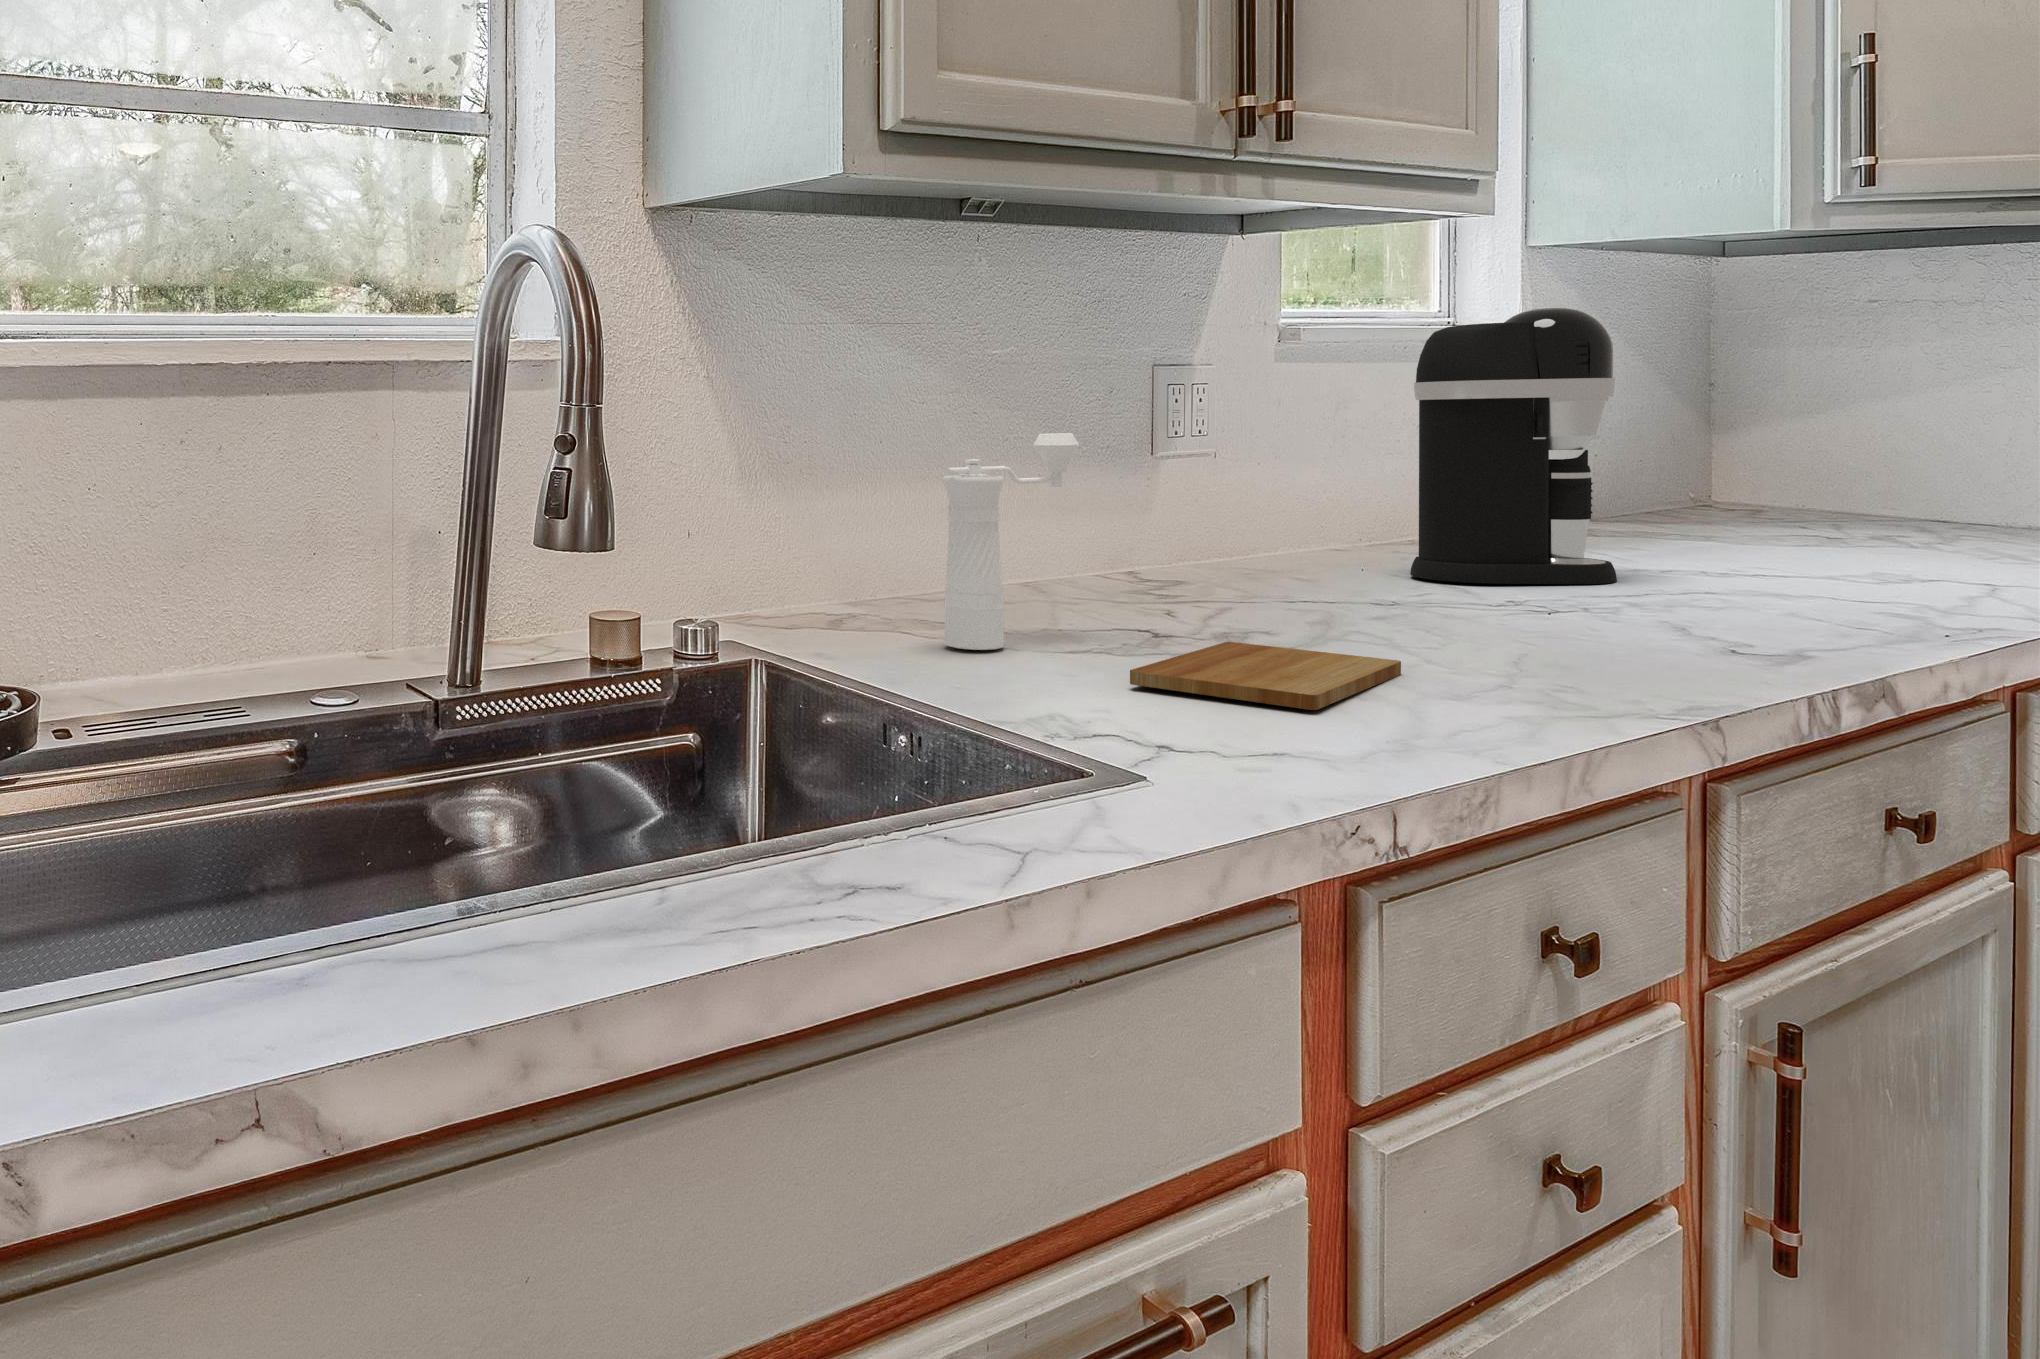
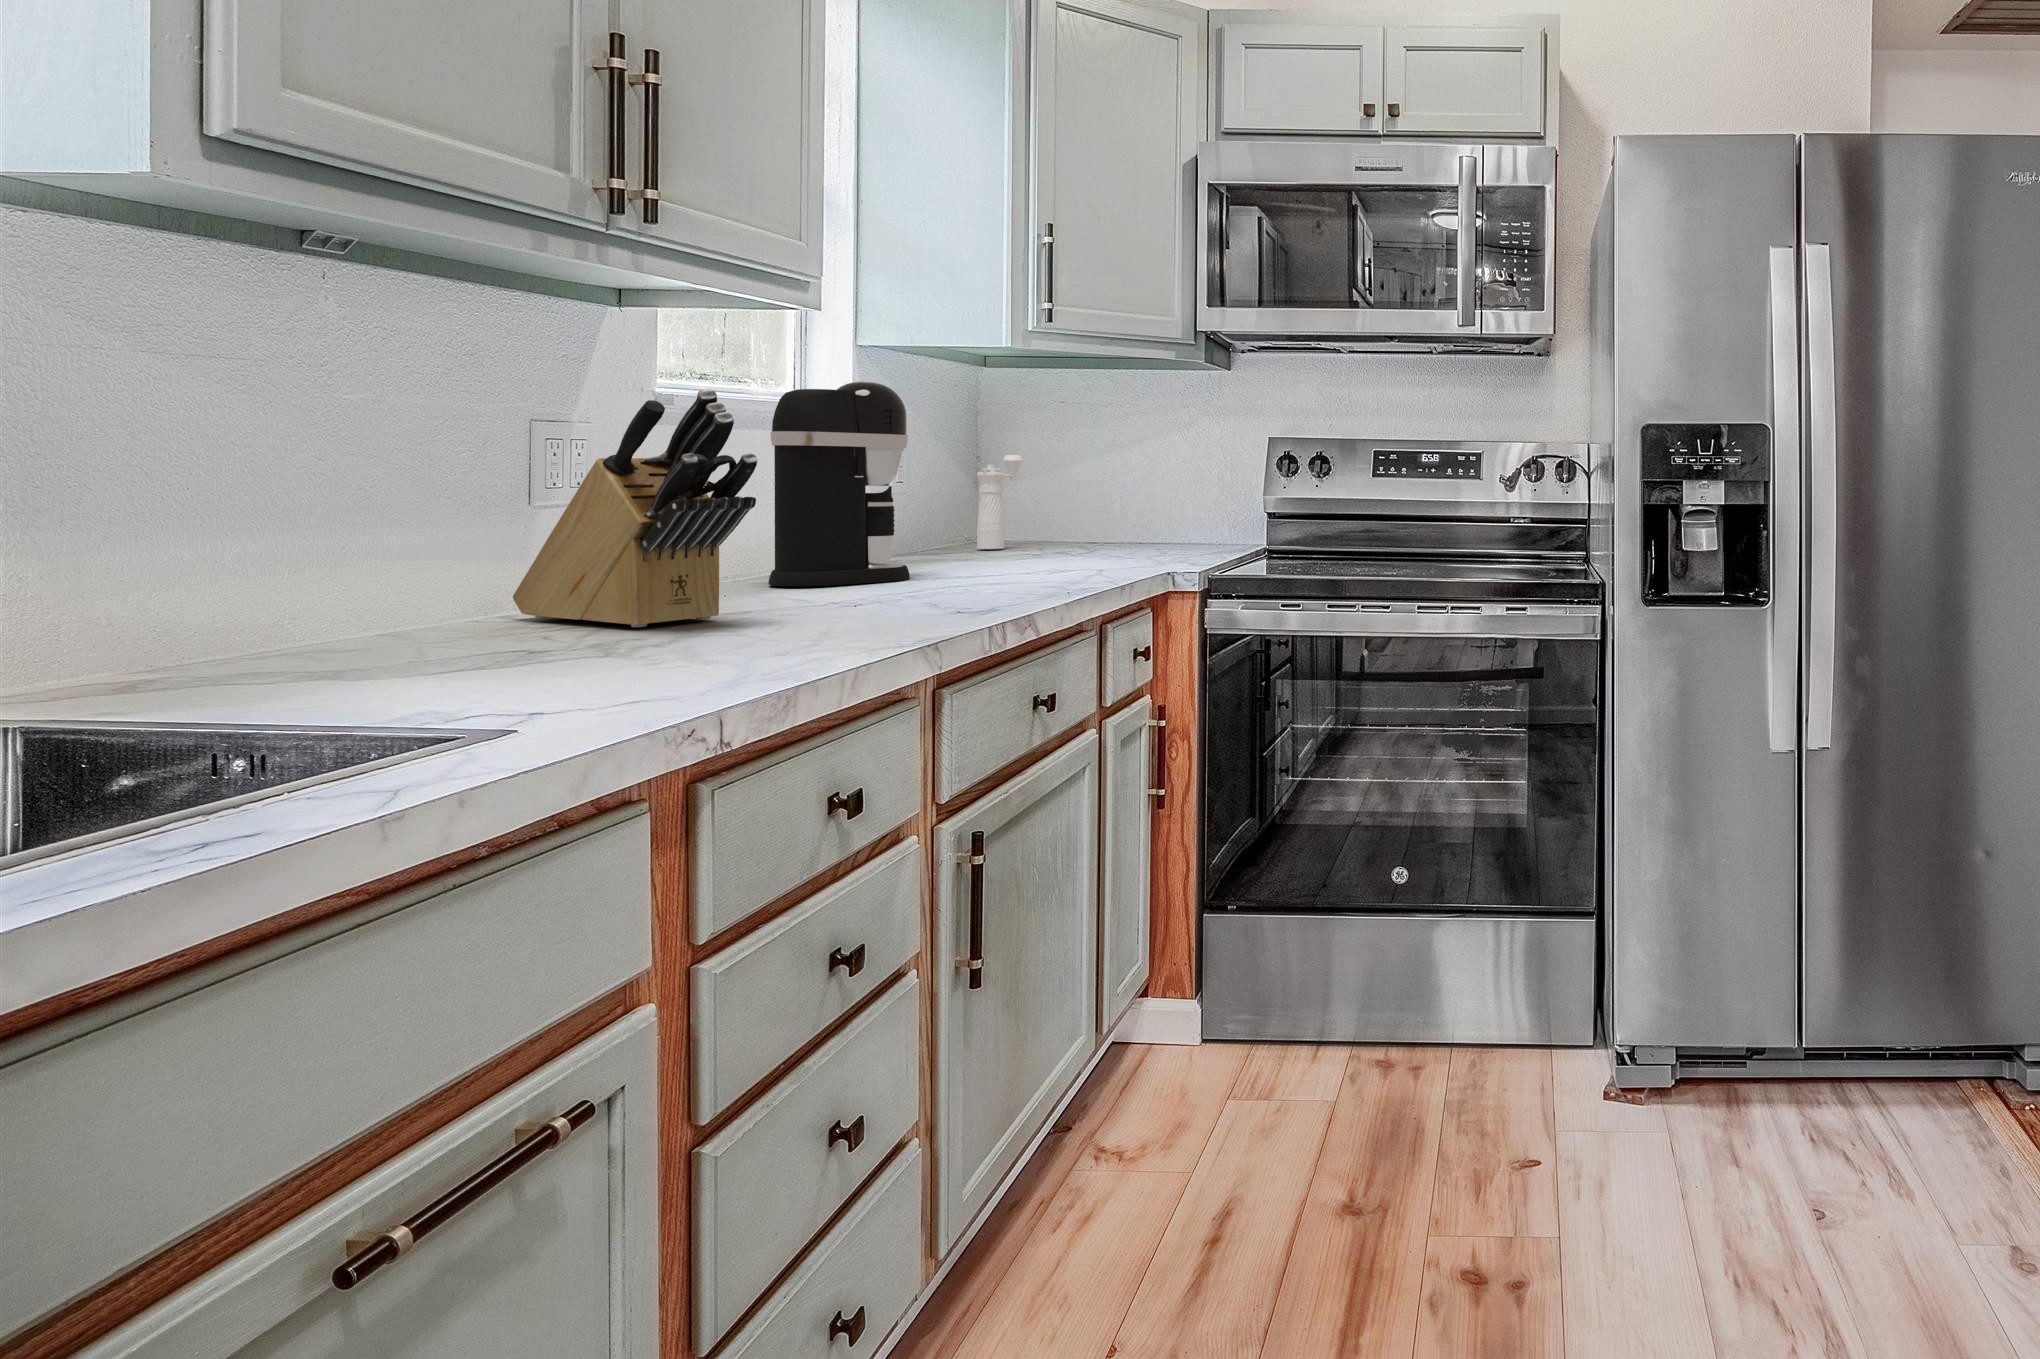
knife block: none [1135,338,1413,628] -> present [513,389,757,627]
pepper mill: present [943,433,1079,650] -> present [977,455,1023,549]
cutting board: present [1130,642,1401,710] -> none [504,634,744,676]

